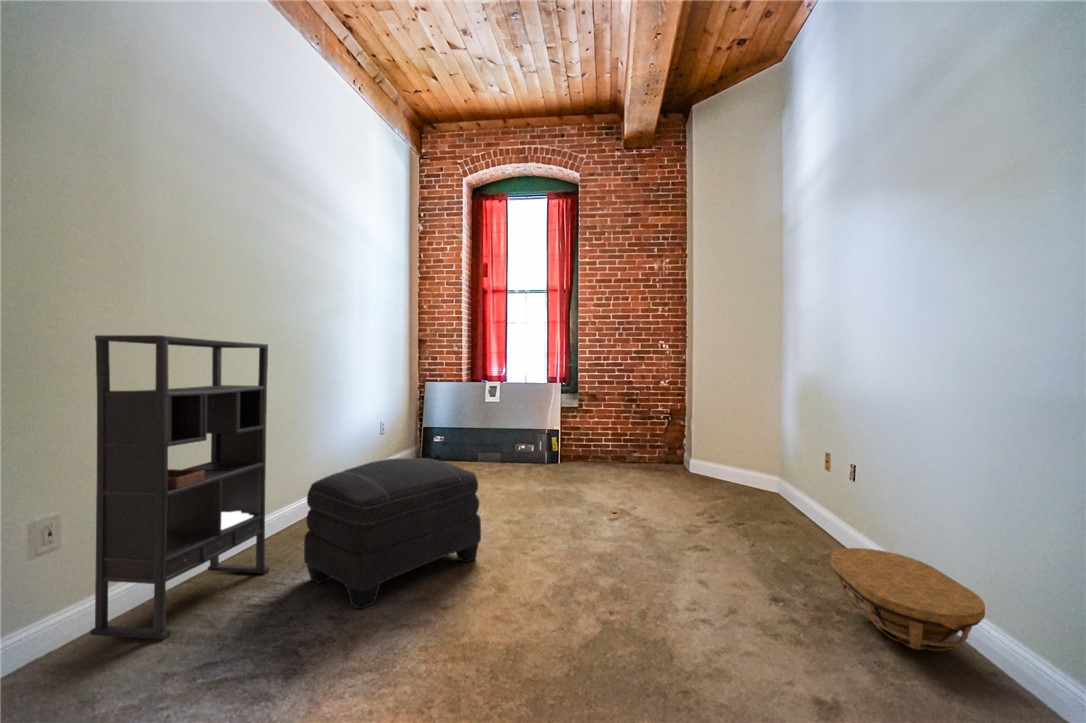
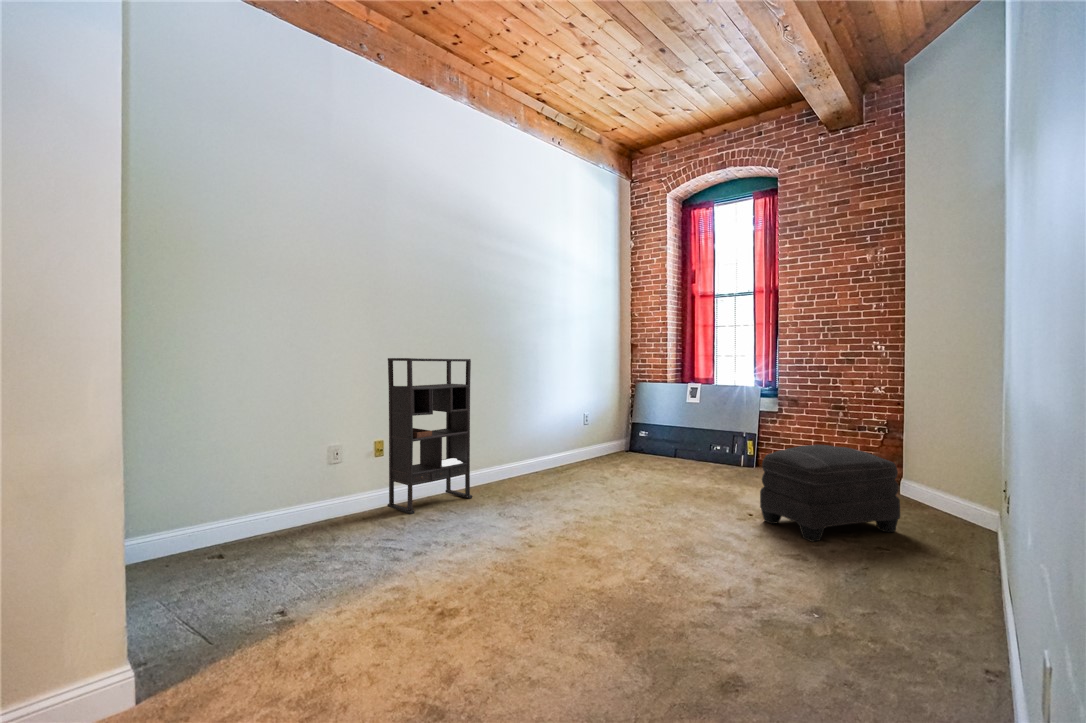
ottoman: present [304,458,481,609] -> present [760,445,900,542]
basket: present [831,548,985,651] -> none [800,549,913,631]

